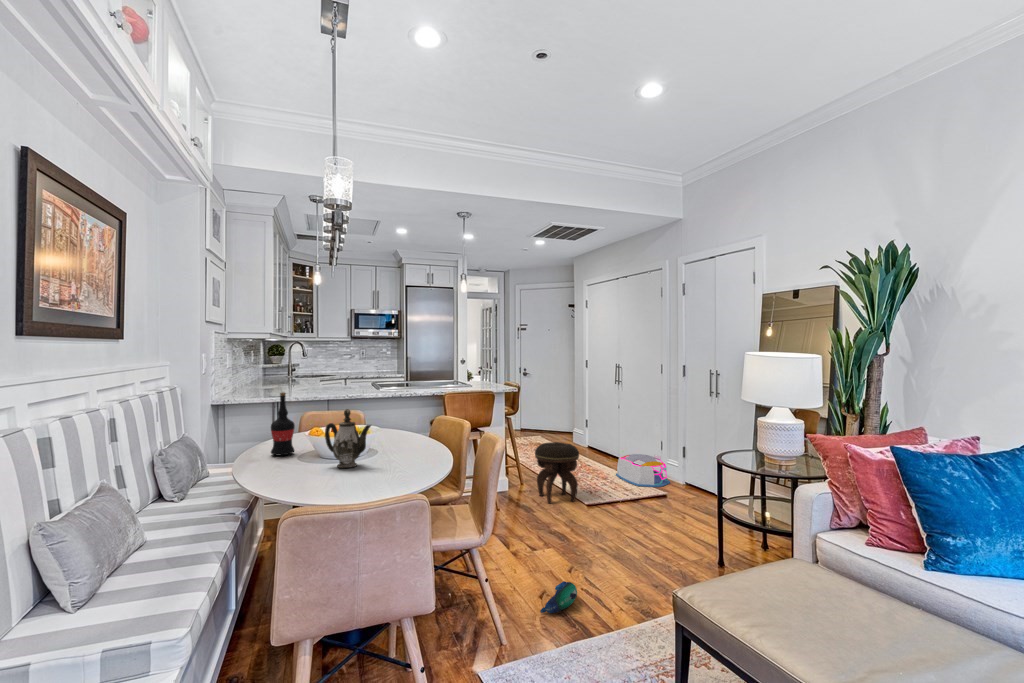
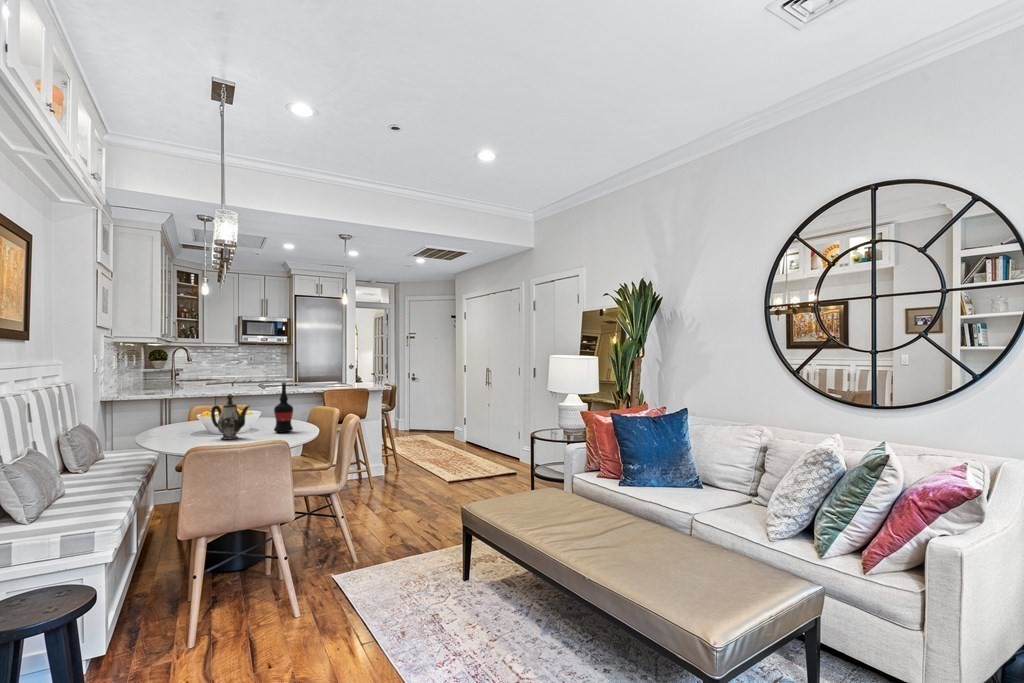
wine bottle: present [271,392,295,455] -> present [274,383,293,432]
footstool: present [535,442,579,503] -> none [405,432,444,483]
storage bin: present [616,454,670,487] -> none [481,442,525,468]
plush toy: present [540,581,577,613] -> none [388,528,419,549]

